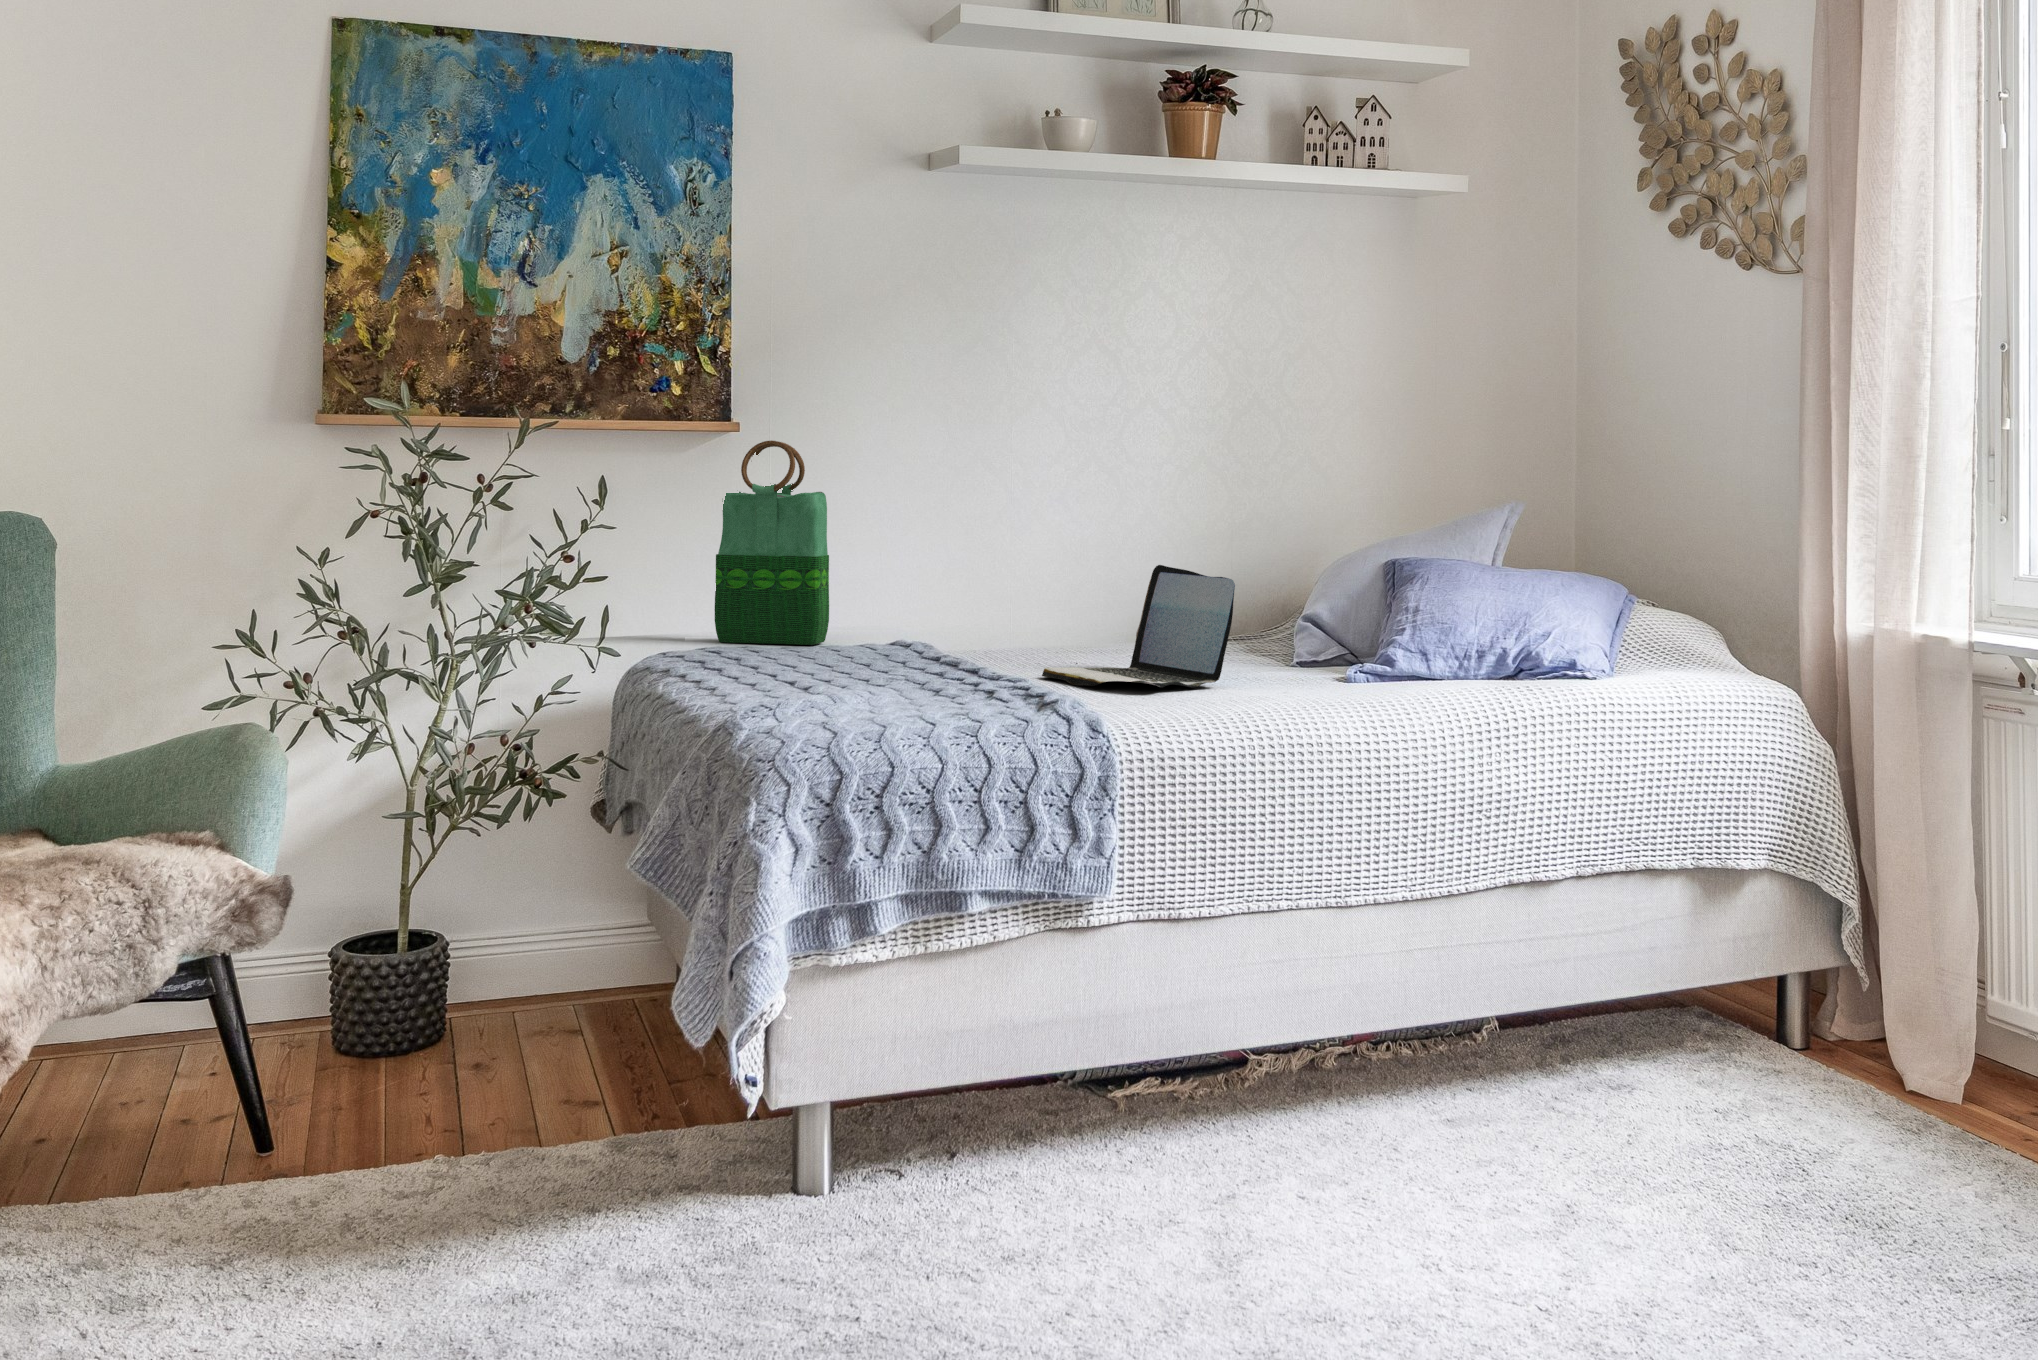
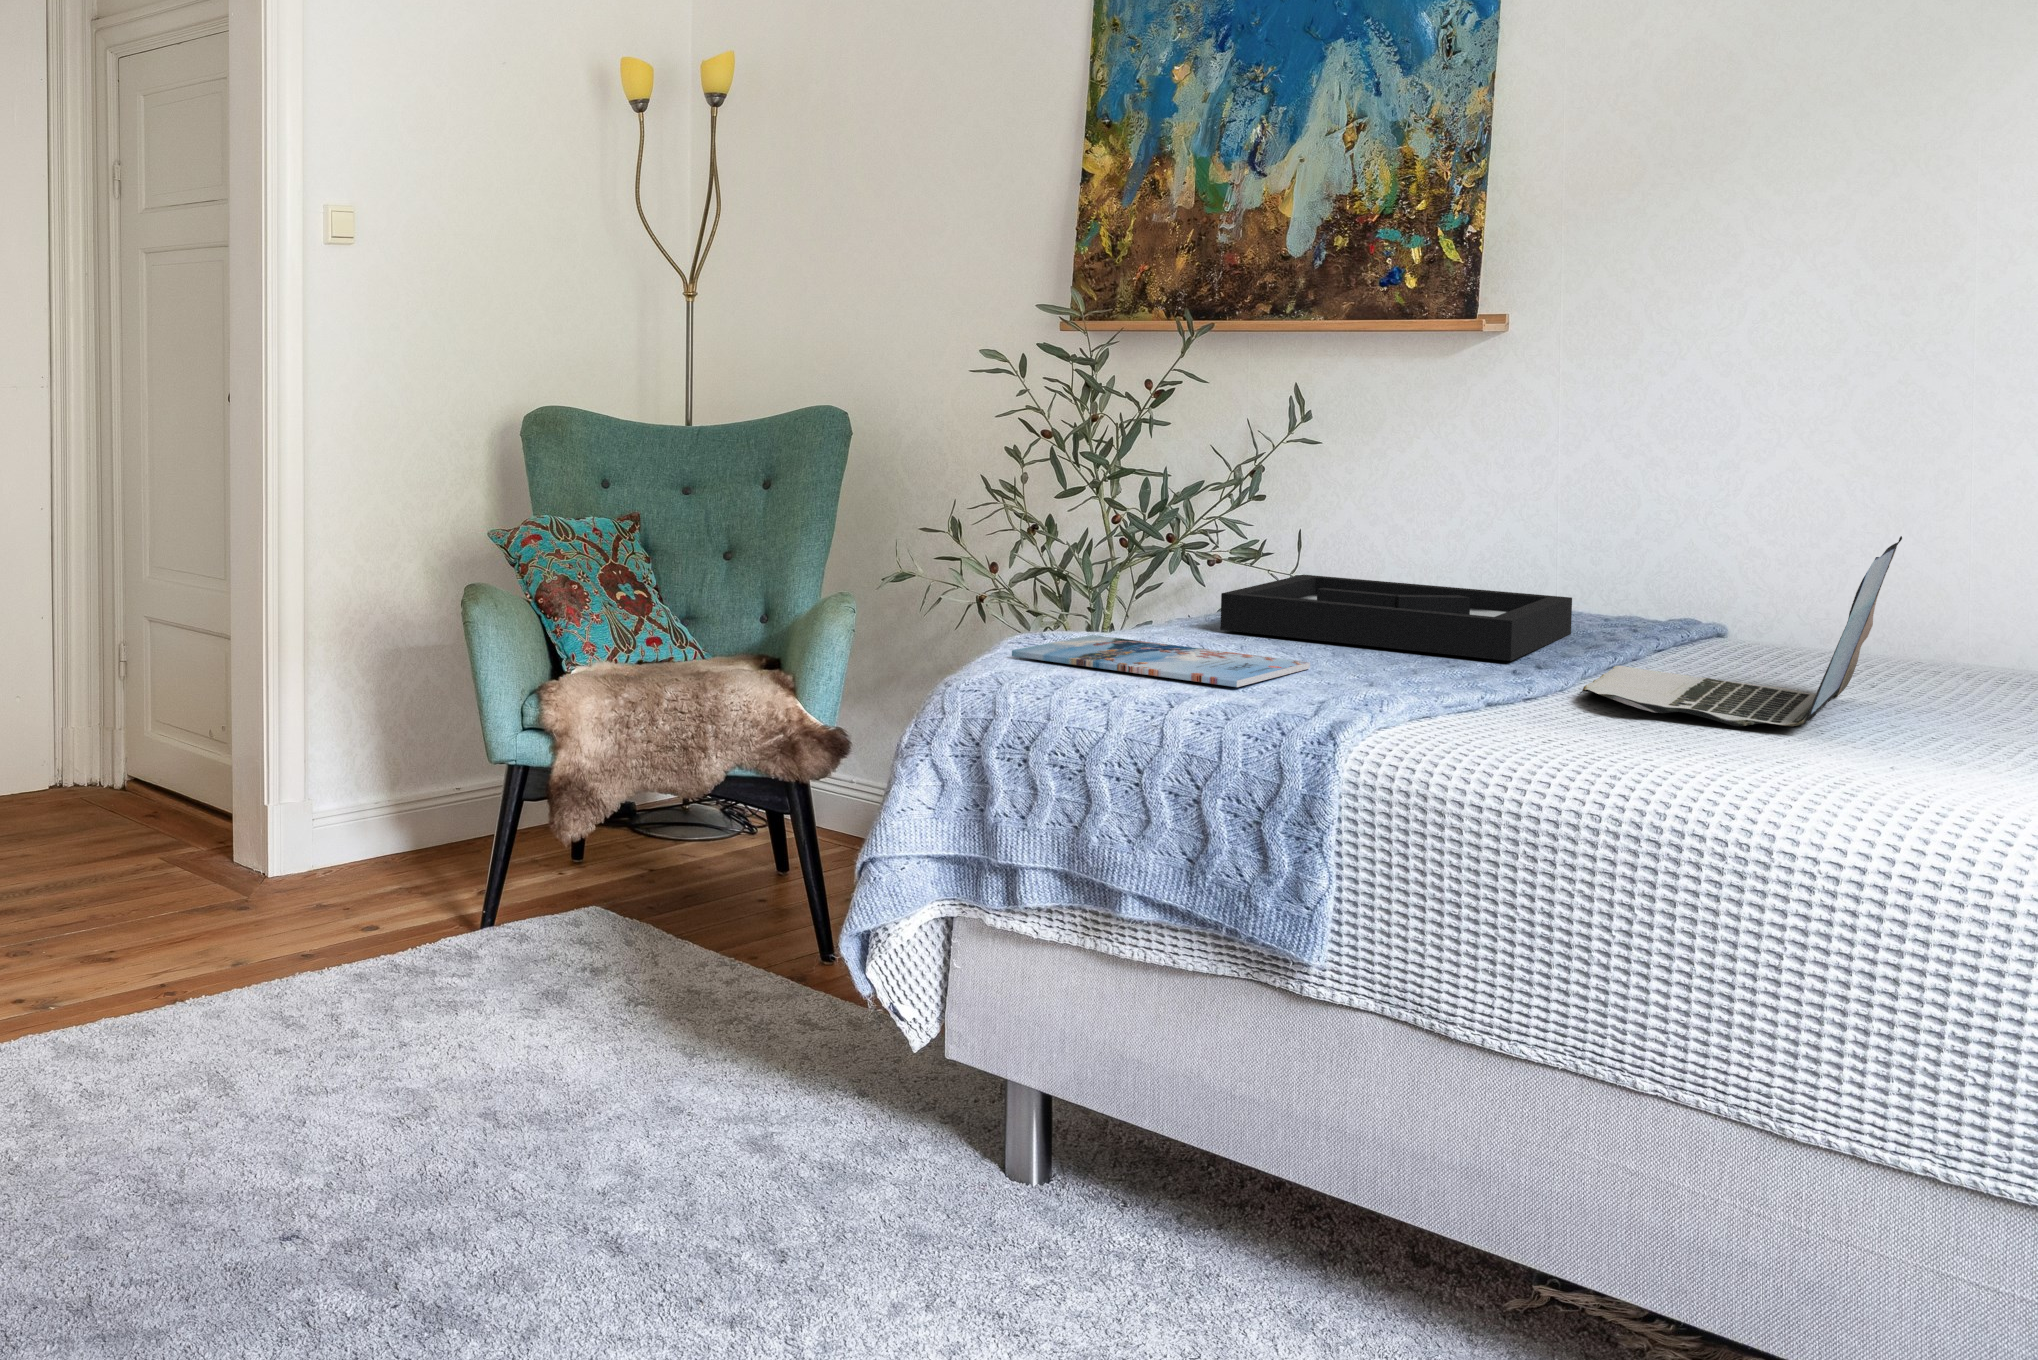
tote bag: present [715,440,829,645] -> none [1479,342,1611,610]
decorative tray: none [709,632,977,689] -> present [1220,575,1572,661]
magazine: none [774,696,999,728] -> present [1012,635,1310,687]

